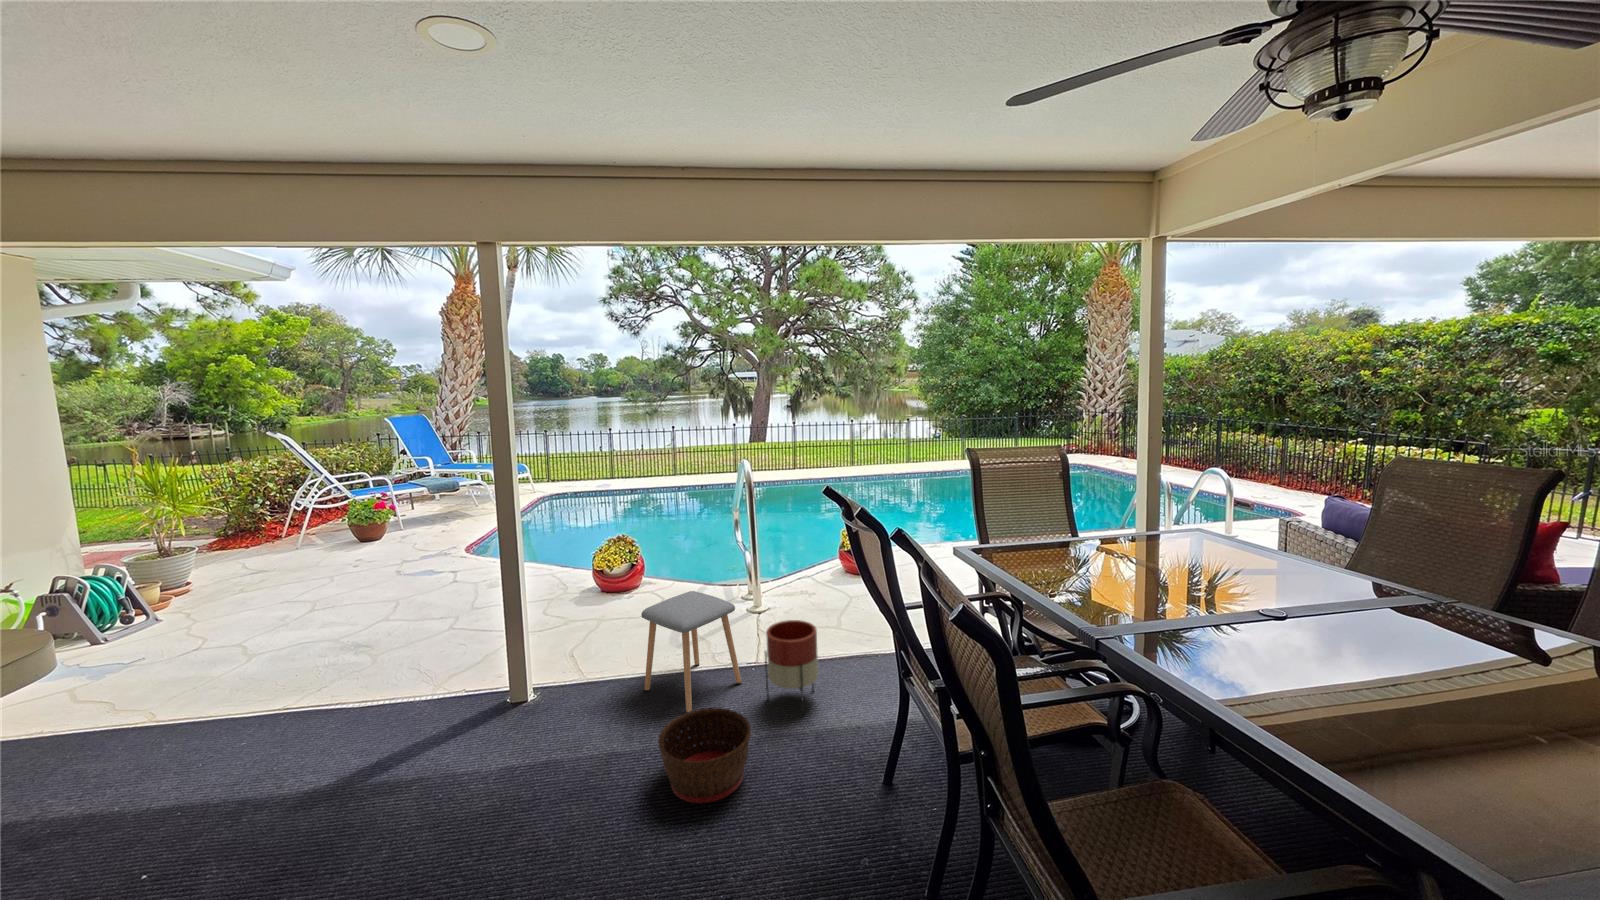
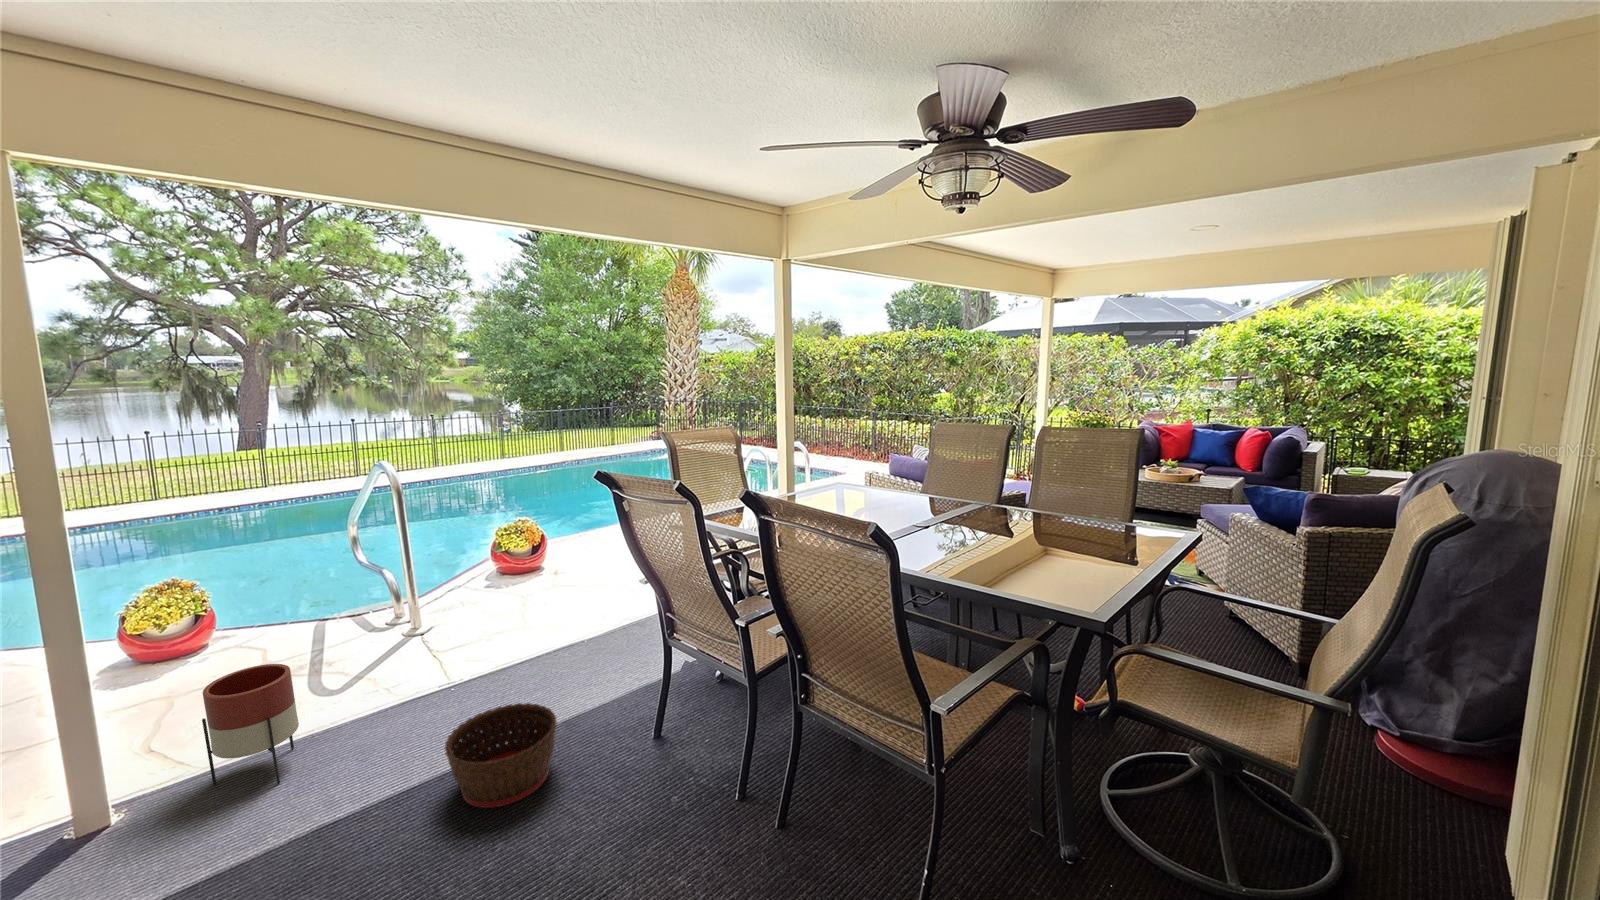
stool: present [641,591,741,712] -> none [330,606,471,744]
planter: present [765,620,818,716] -> present [202,664,299,784]

